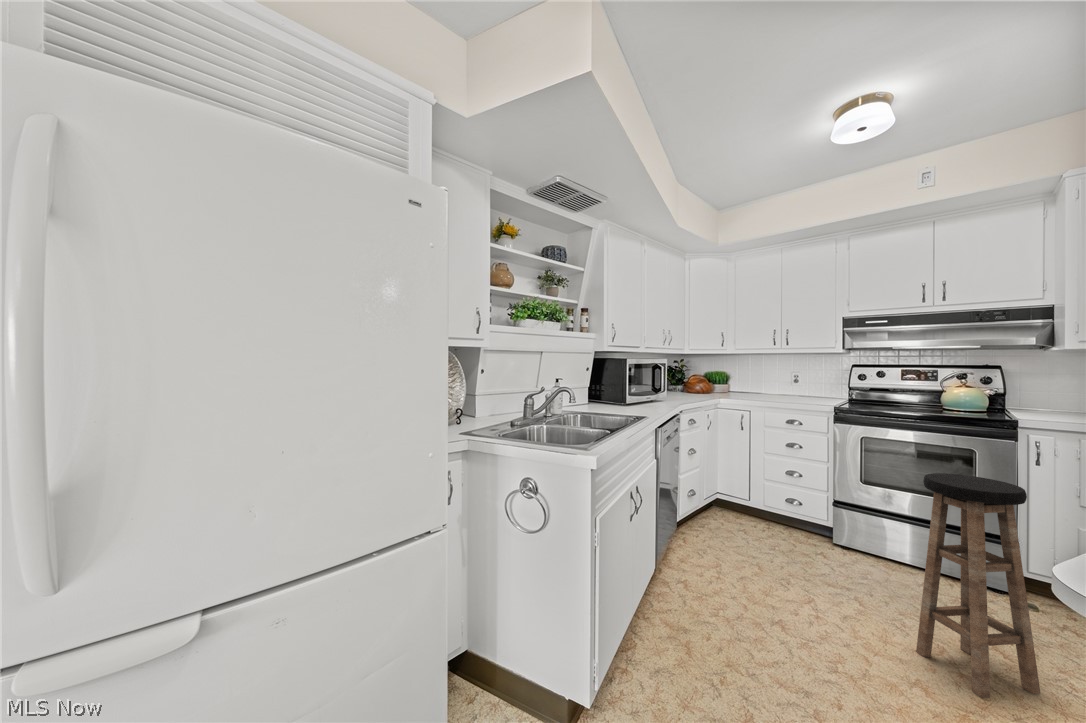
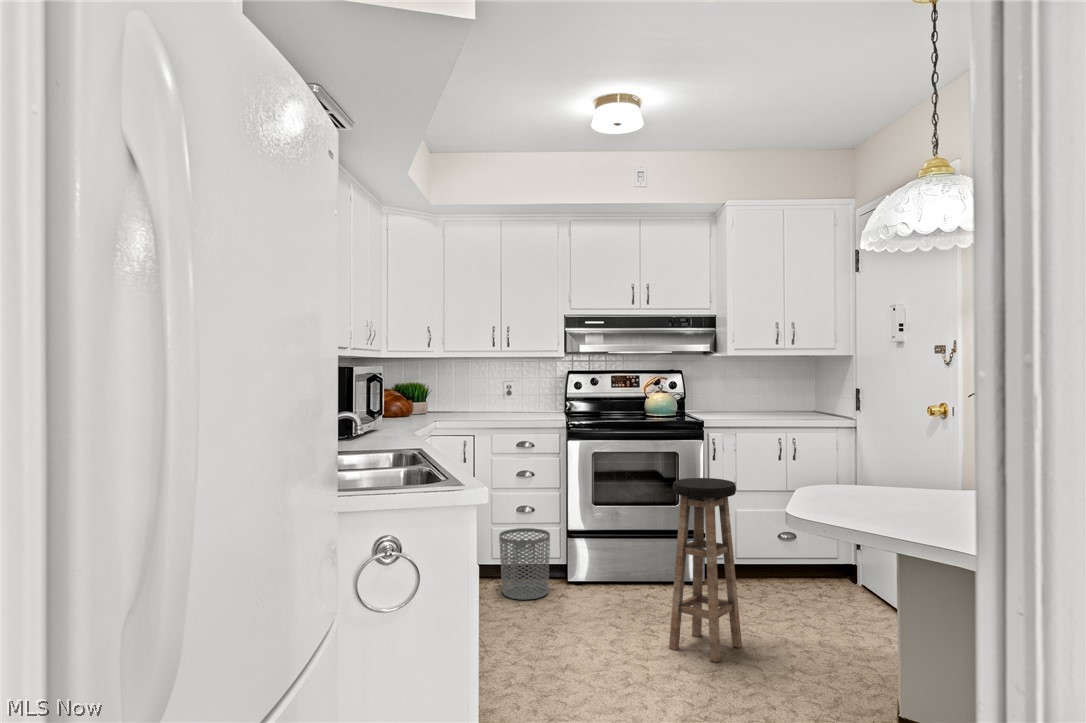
waste bin: none [761,488,810,550] -> present [499,528,550,600]

